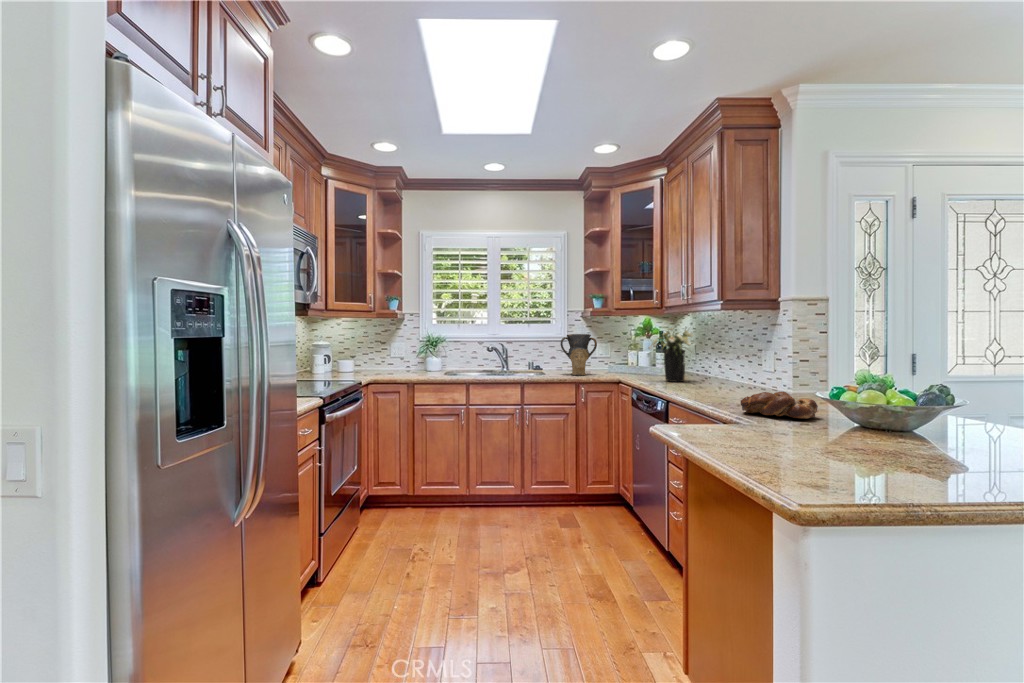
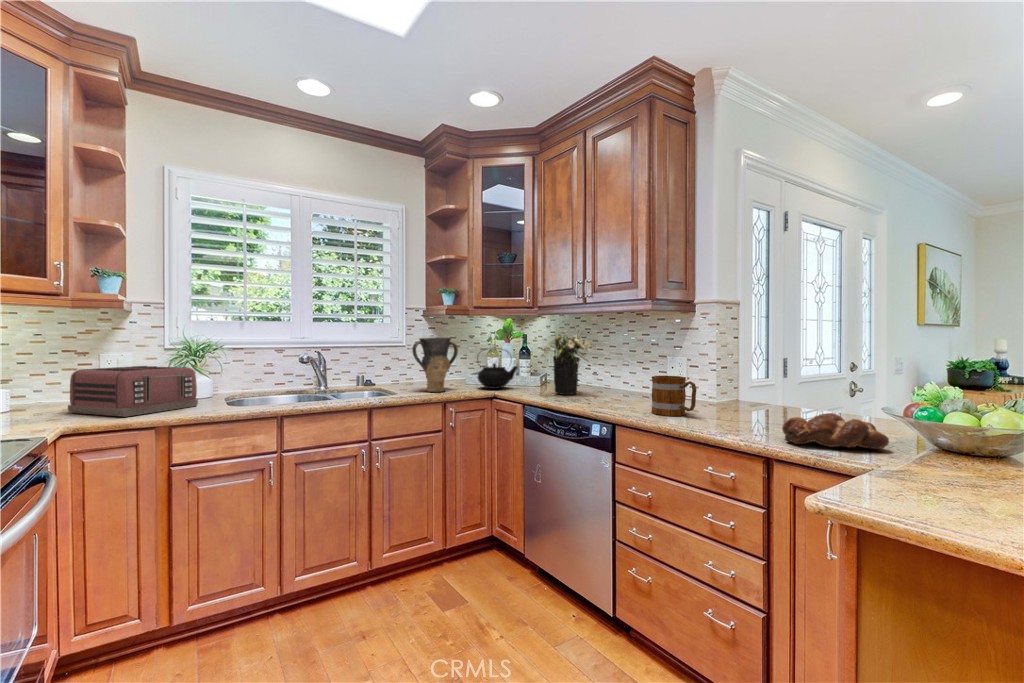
teapot: none [613,342,646,376] -> present [477,363,518,389]
toaster: none [374,351,430,377] -> present [68,366,198,417]
mug: none [703,364,731,396] -> present [651,376,696,416]

